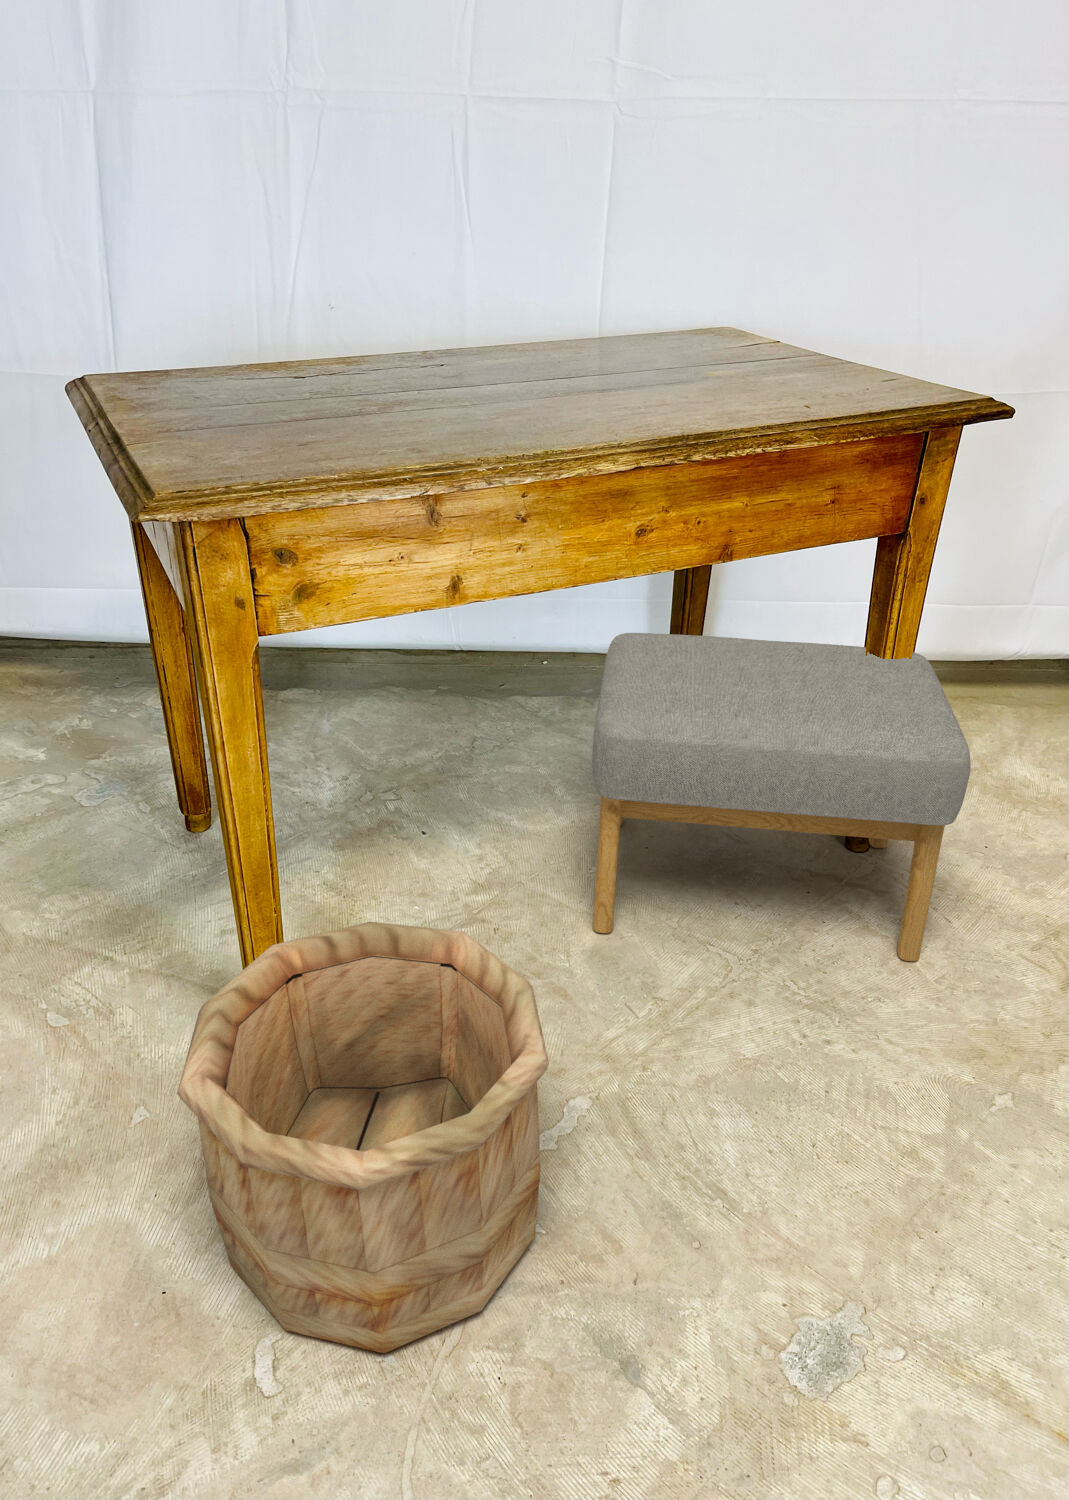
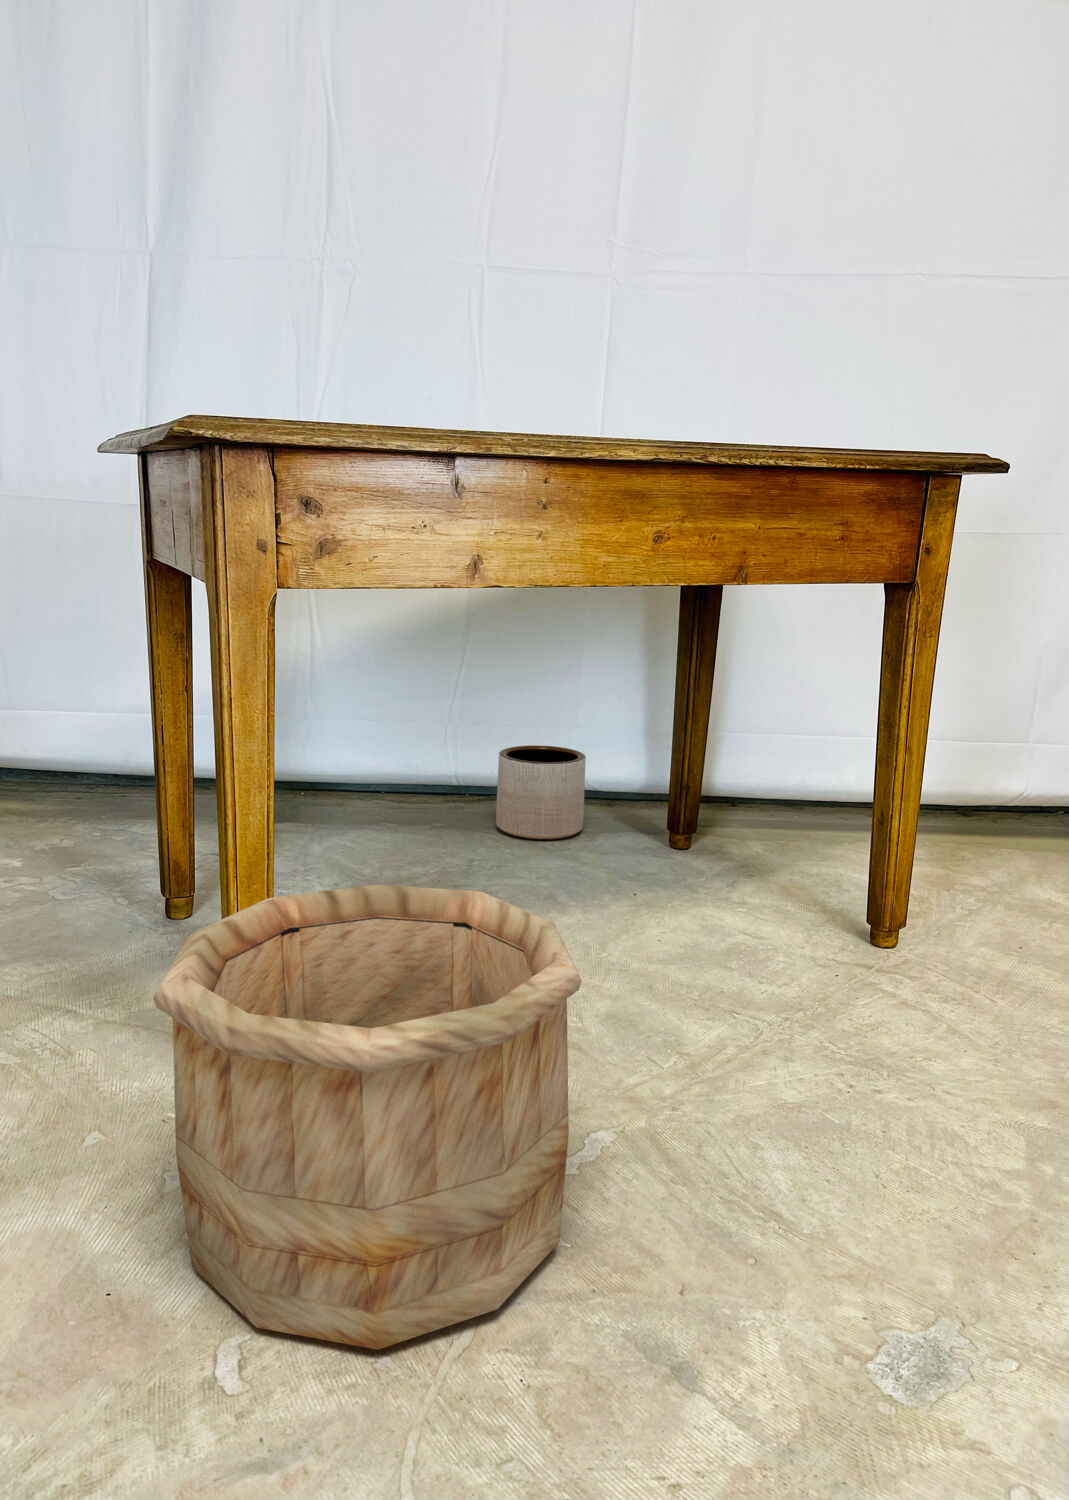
planter: none [496,607,583,708] -> present [496,745,586,840]
footstool: present [592,633,971,961] -> none [608,708,1004,1027]

